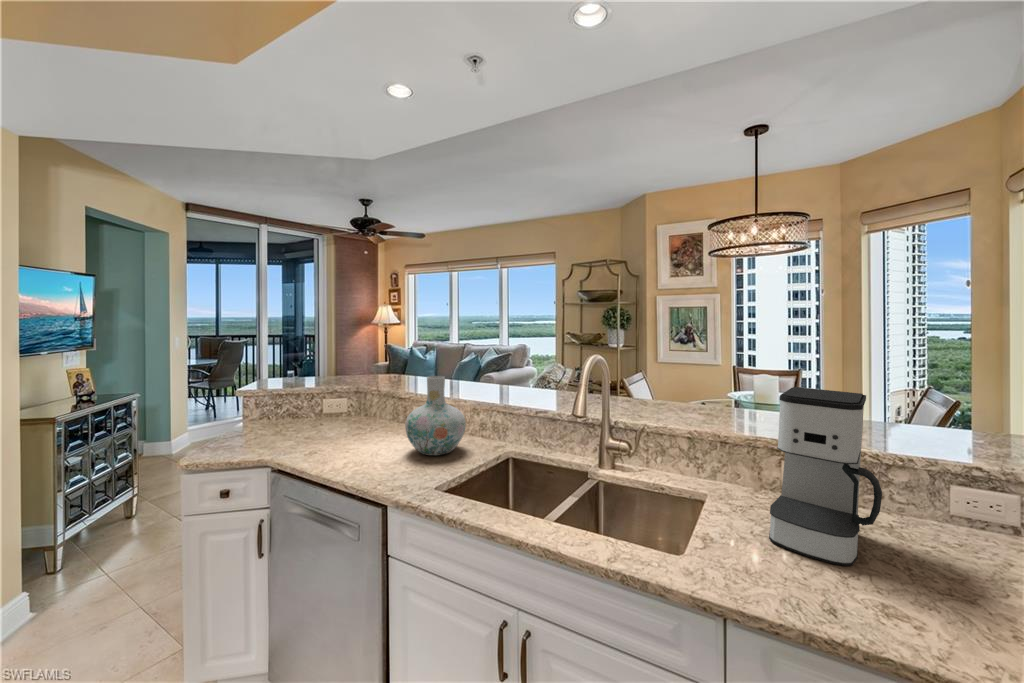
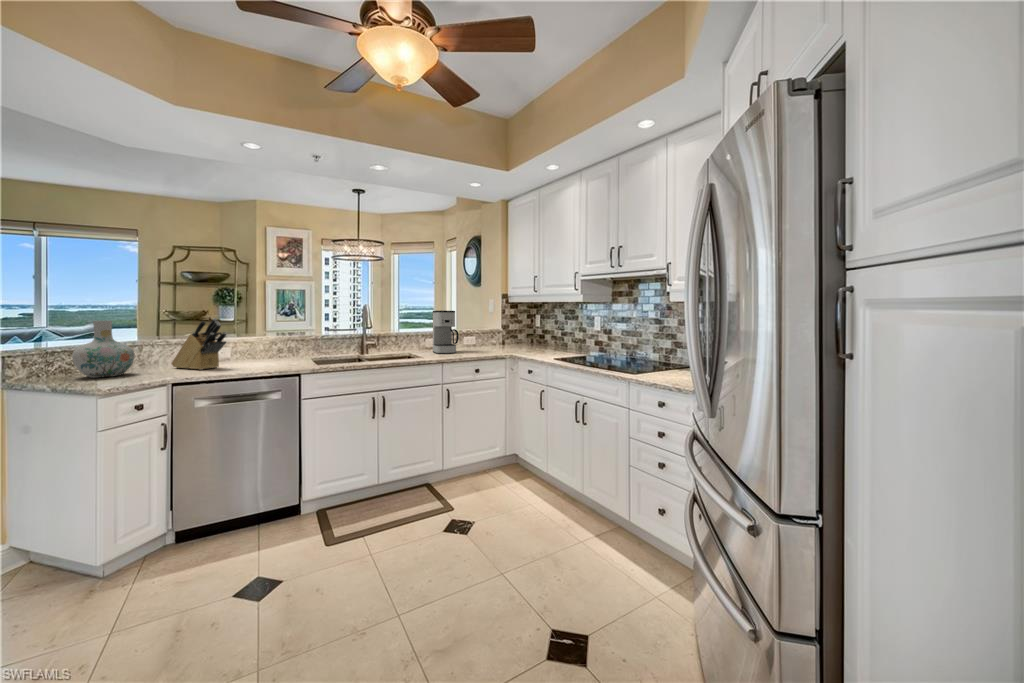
knife block: none [345,372,390,442] -> present [172,318,226,370]
vase: present [405,376,466,456] -> present [72,321,135,378]

